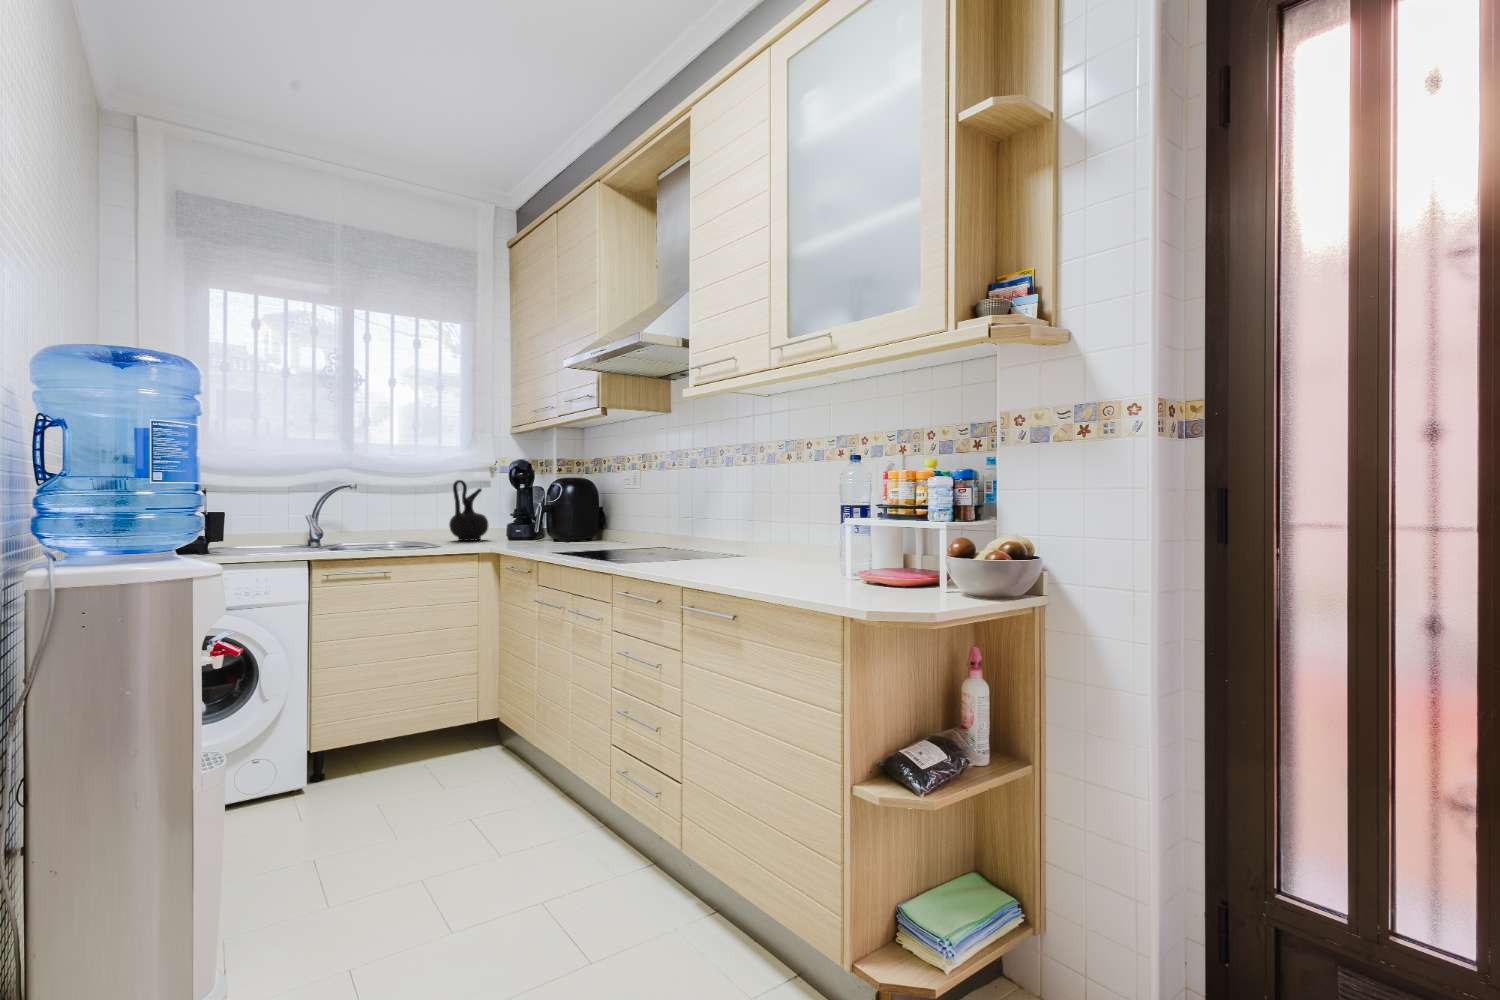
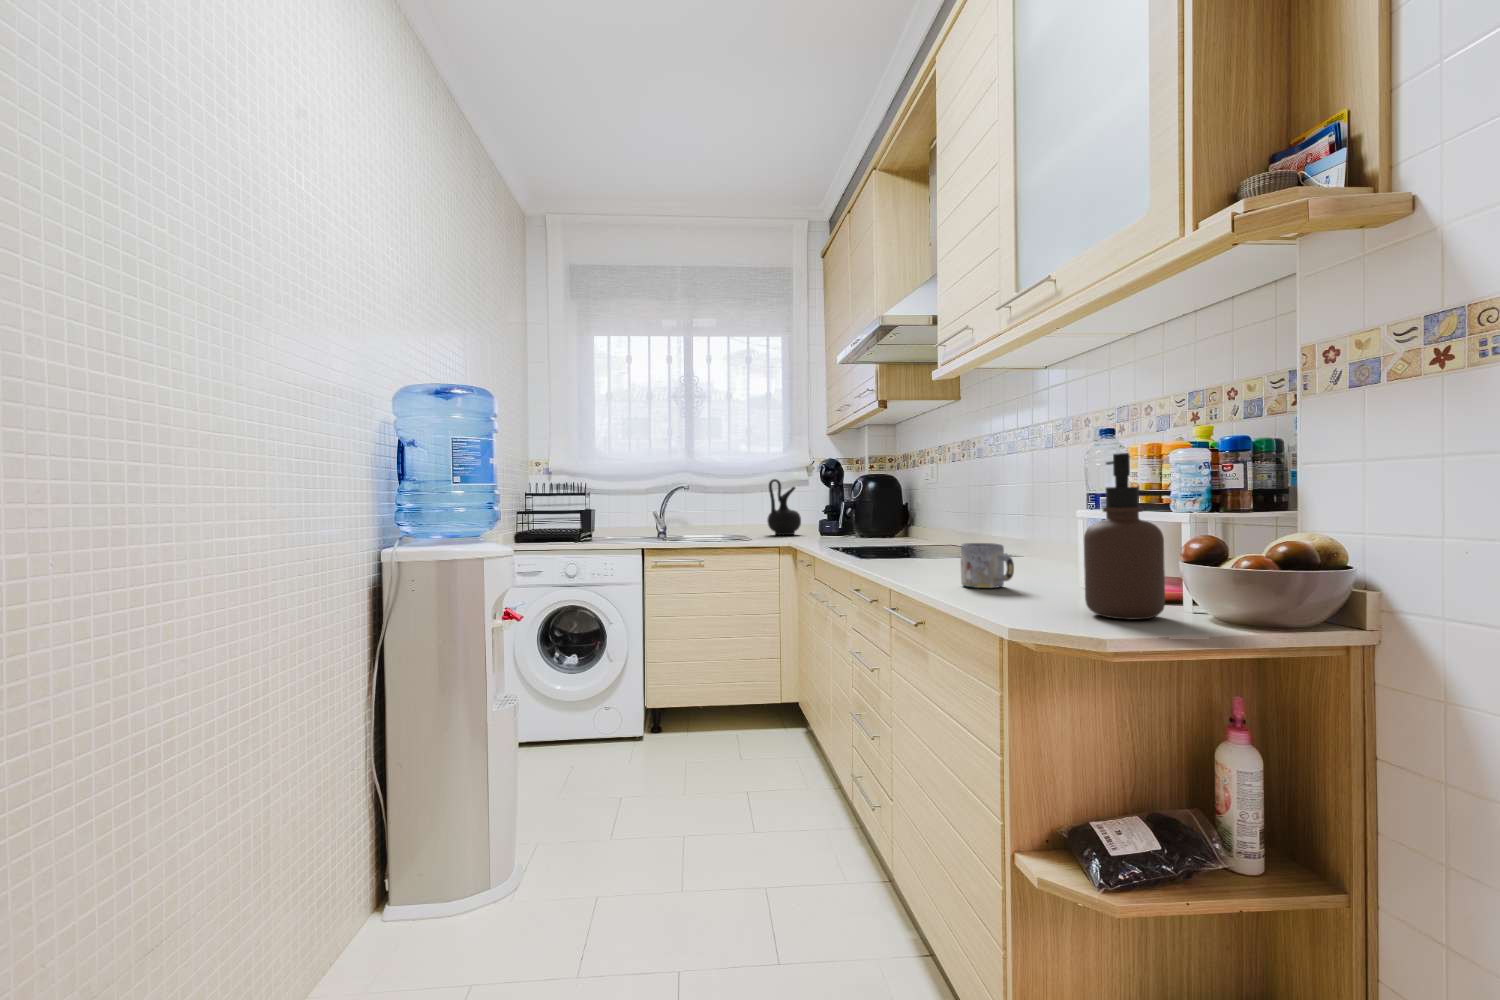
soap dispenser: none [886,479,938,598] -> present [1084,453,1165,619]
mug: none [759,545,805,582] -> present [961,543,1014,588]

